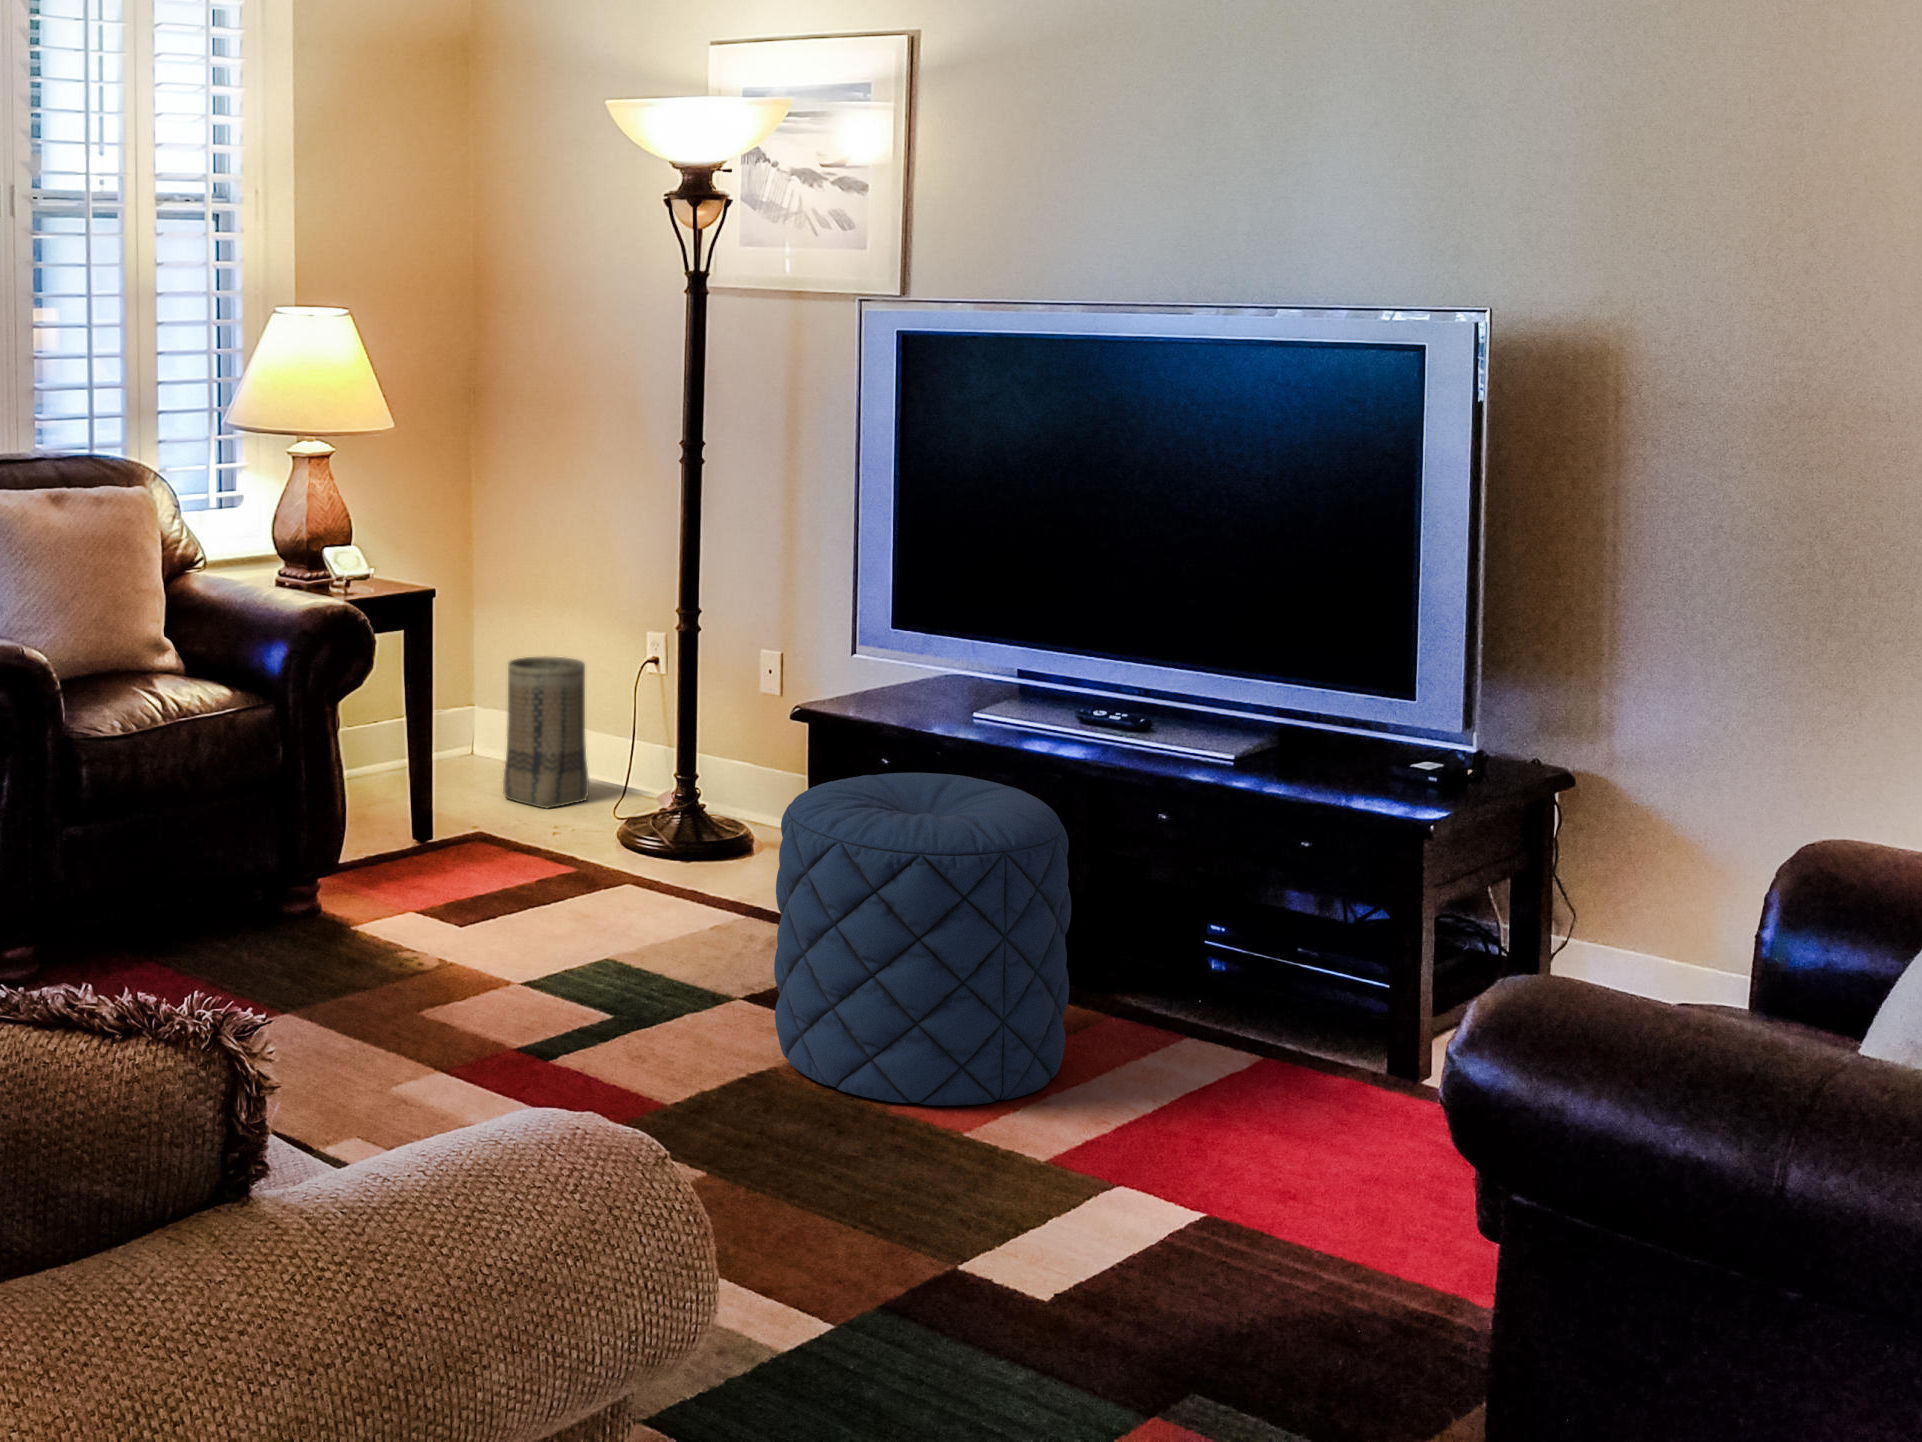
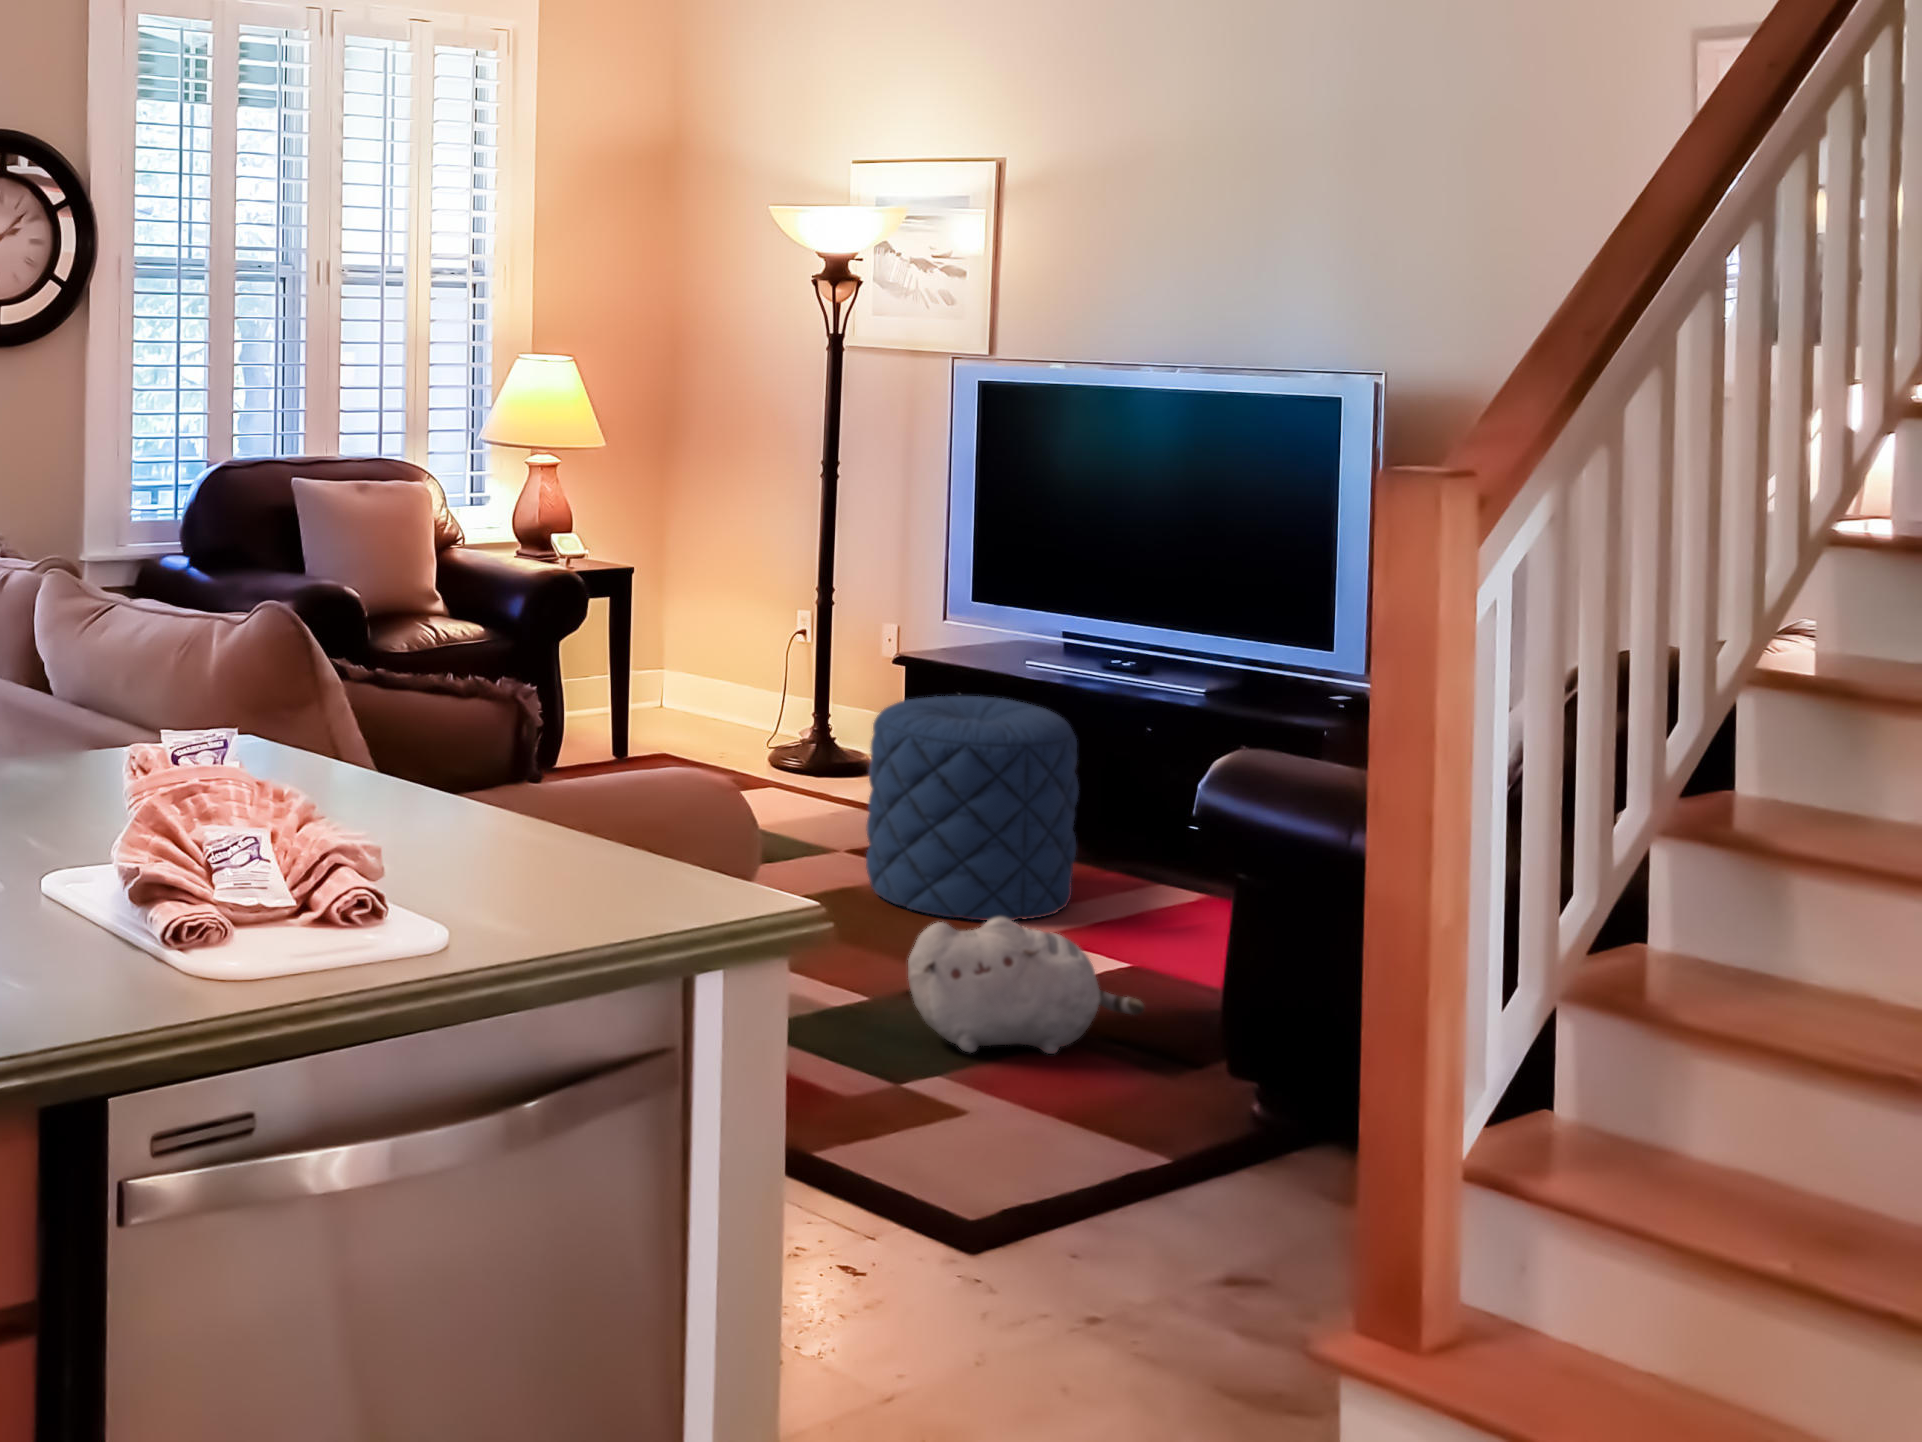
basket: present [503,656,589,809] -> none [682,624,748,739]
plush toy: none [878,1164,1241,1383] -> present [908,917,1144,1054]

